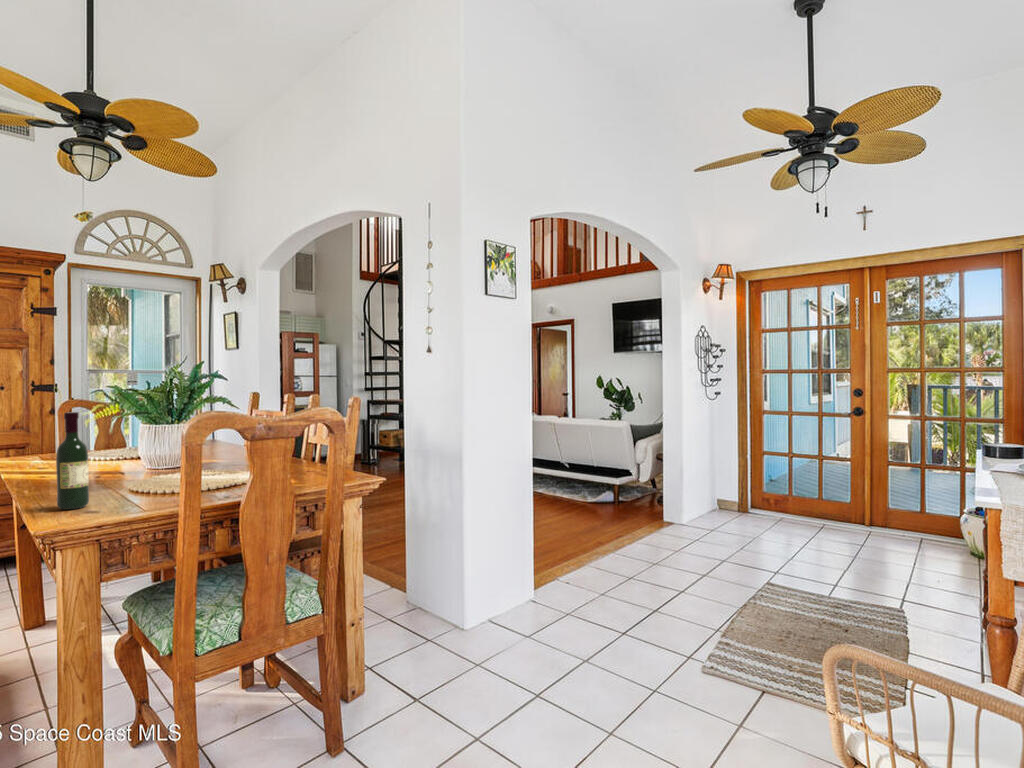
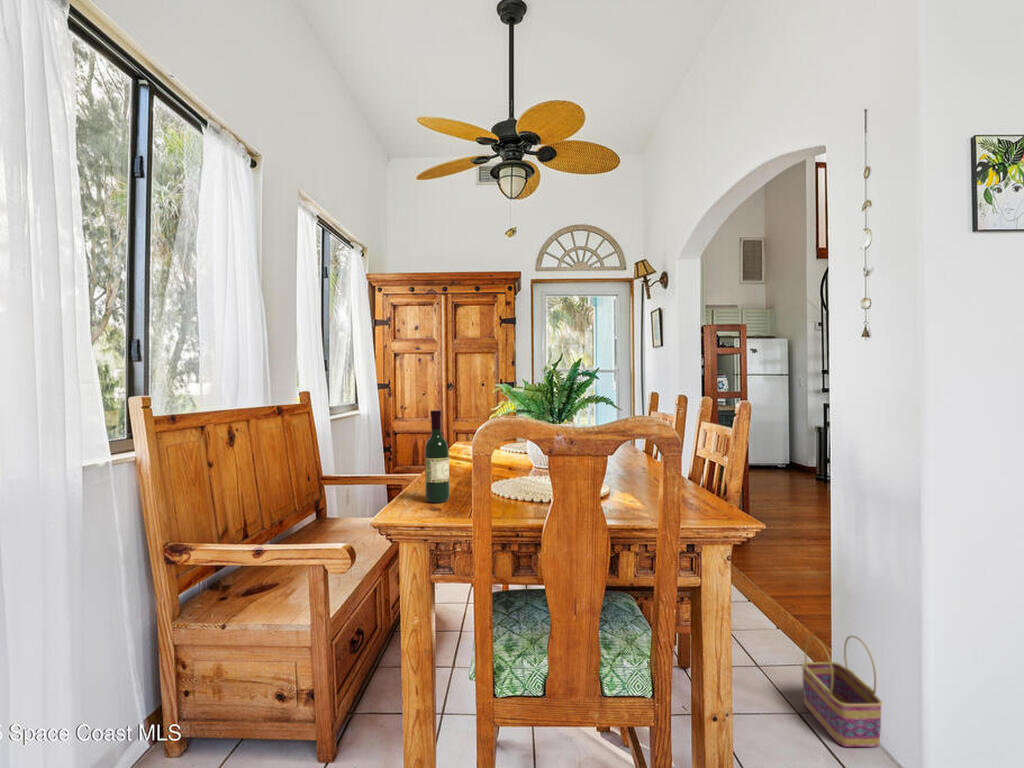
basket: none [391,556,441,629] -> present [802,636,882,747]

